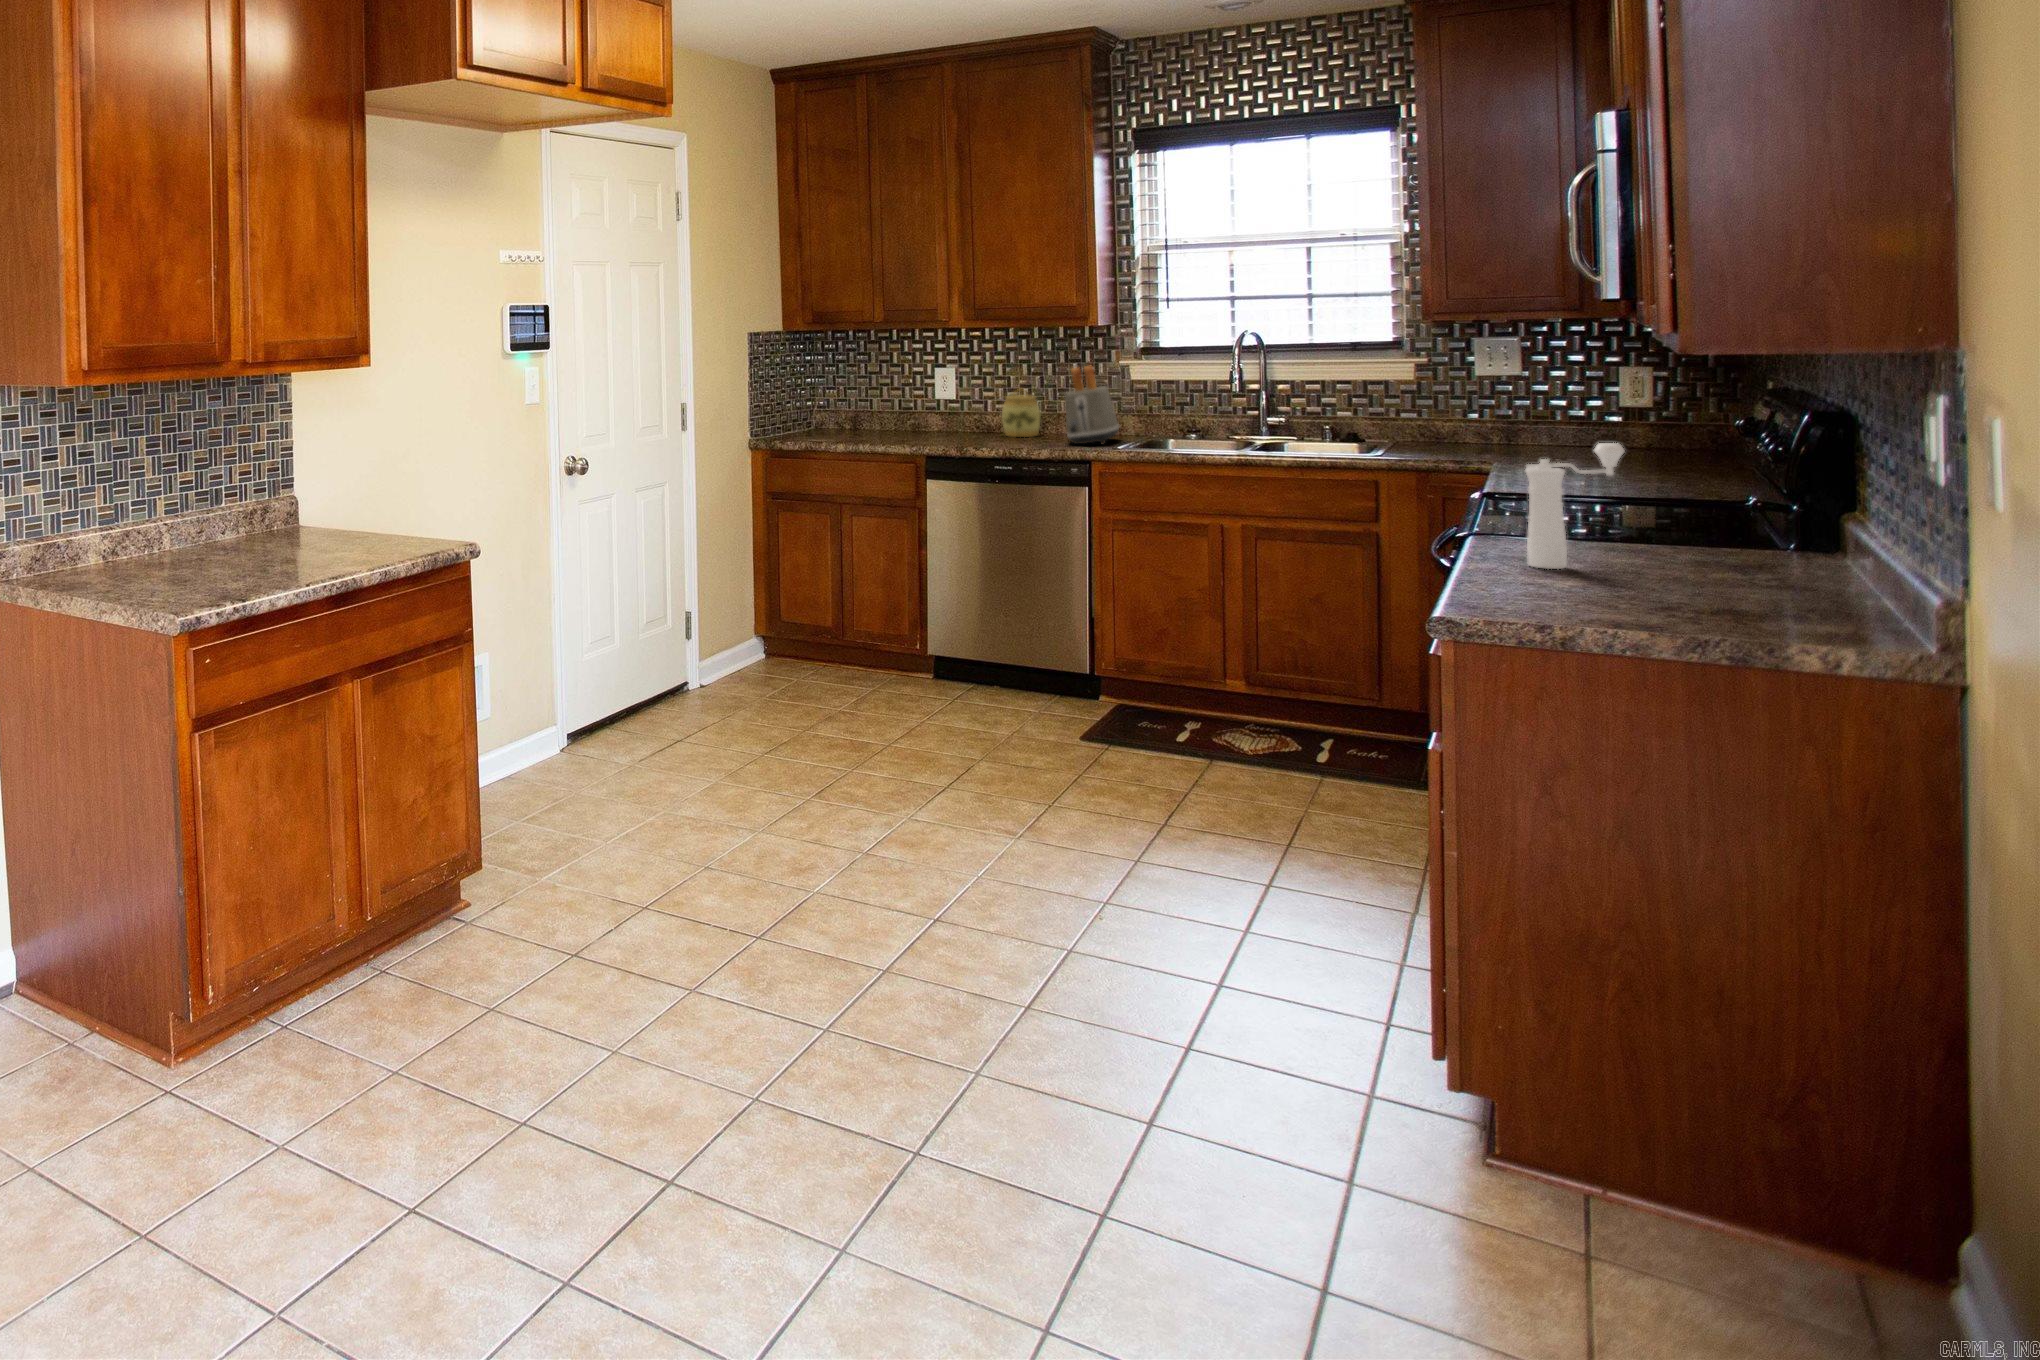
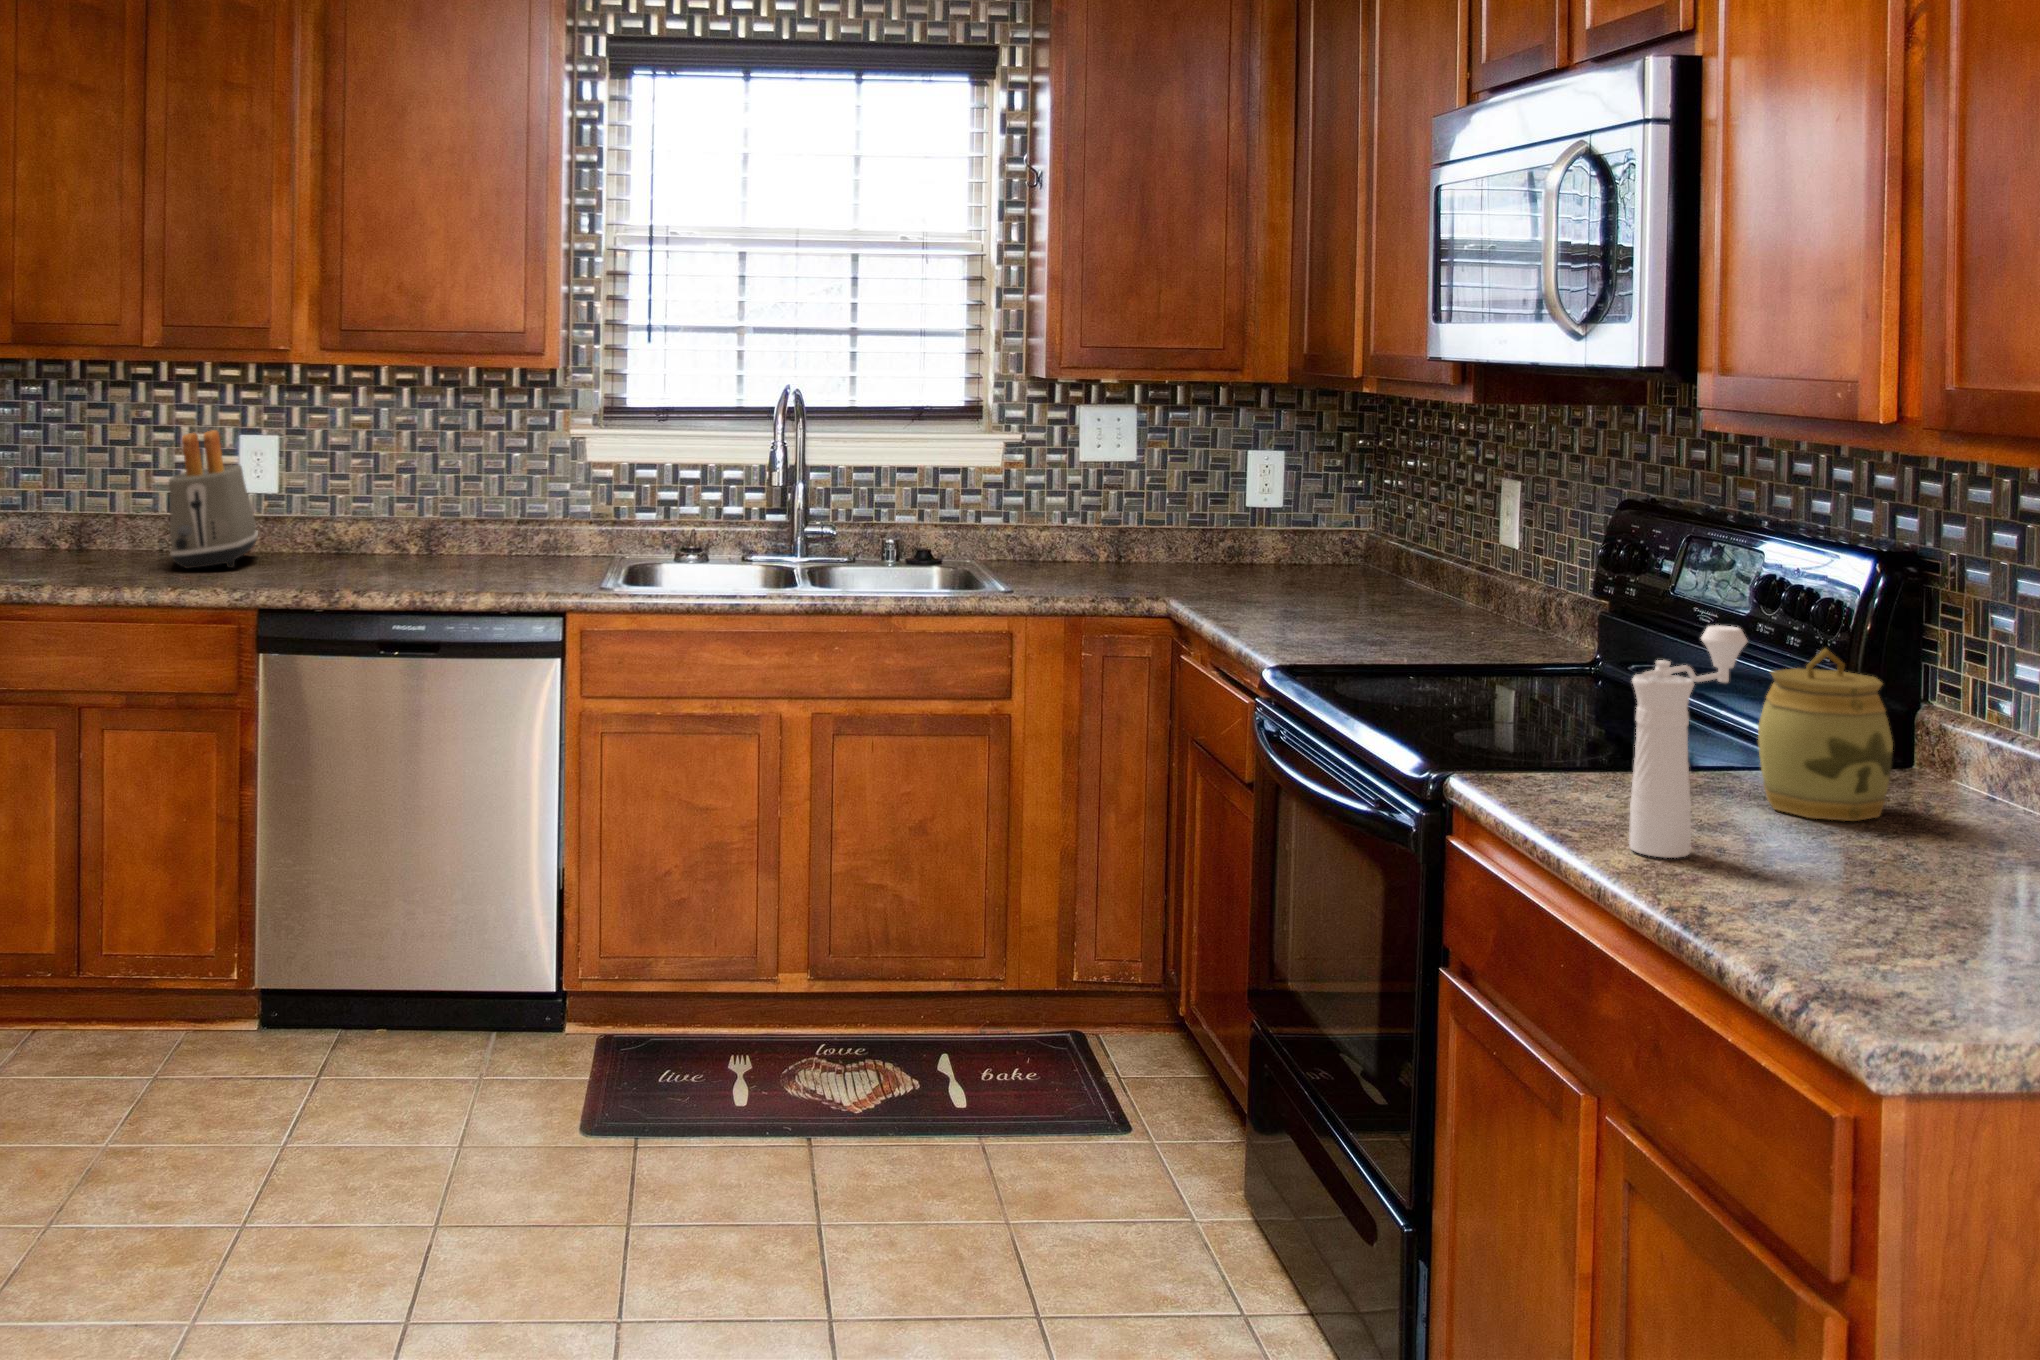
toaster: present [1065,365,1119,444] -> present [169,430,258,568]
jar: present [1002,394,1041,437] -> present [1758,649,1893,821]

